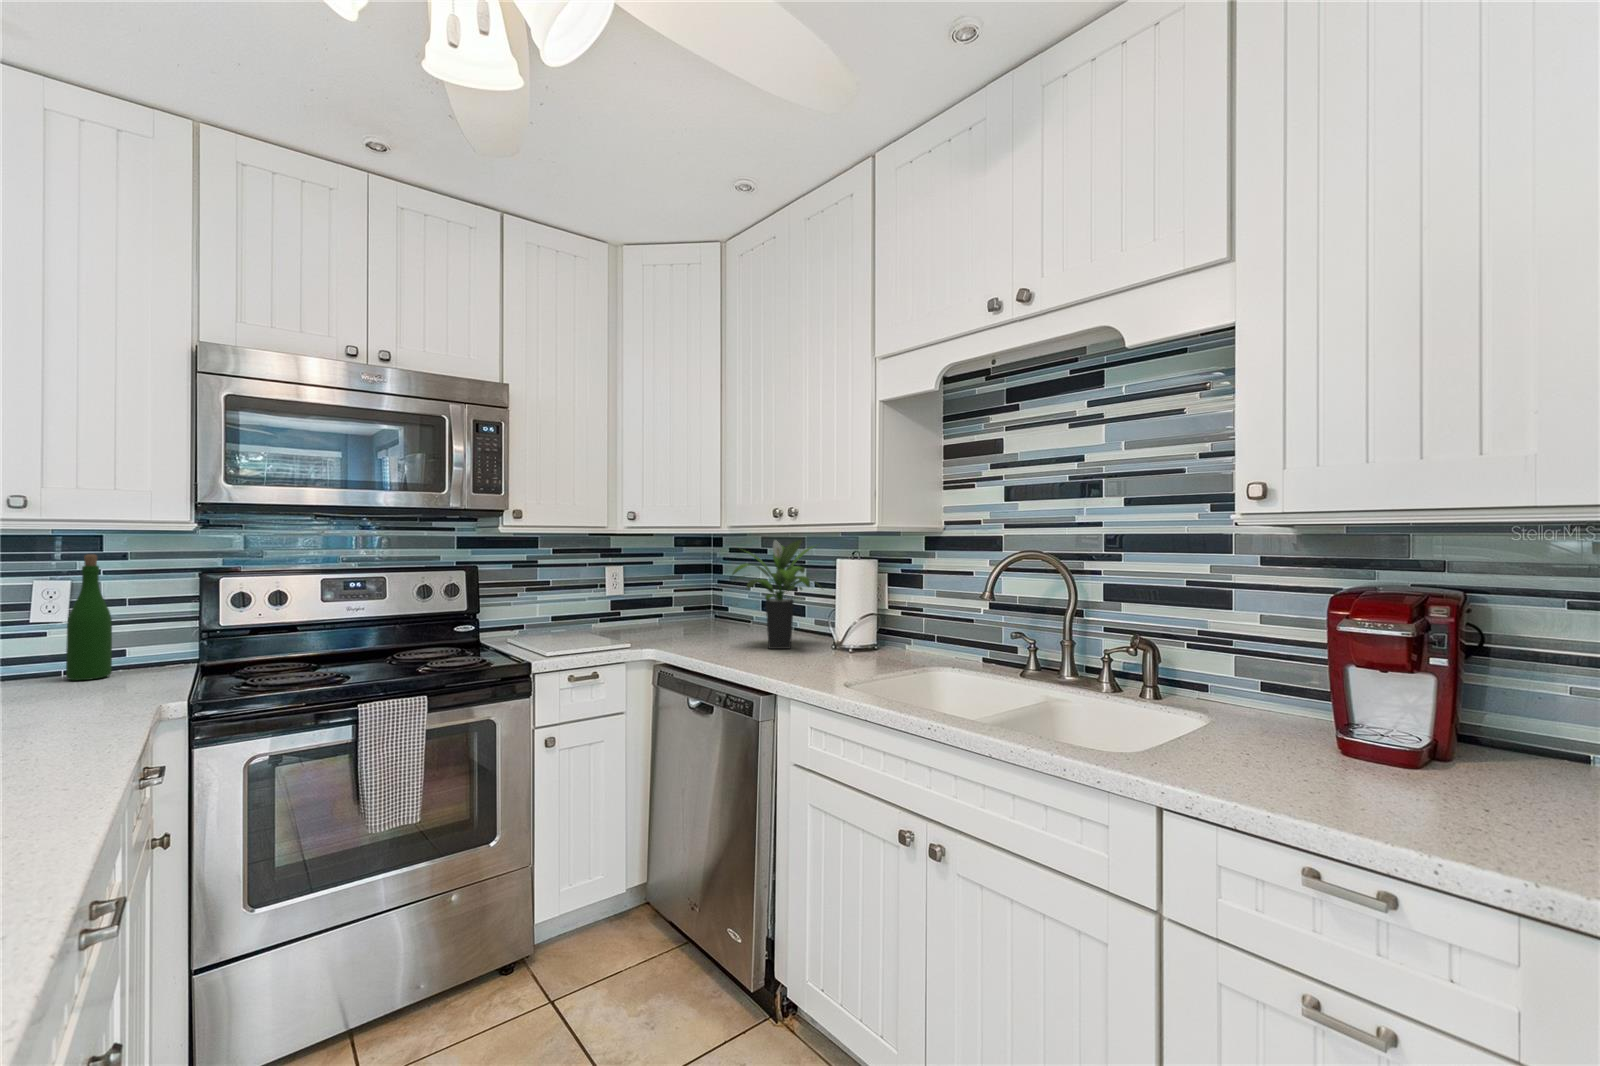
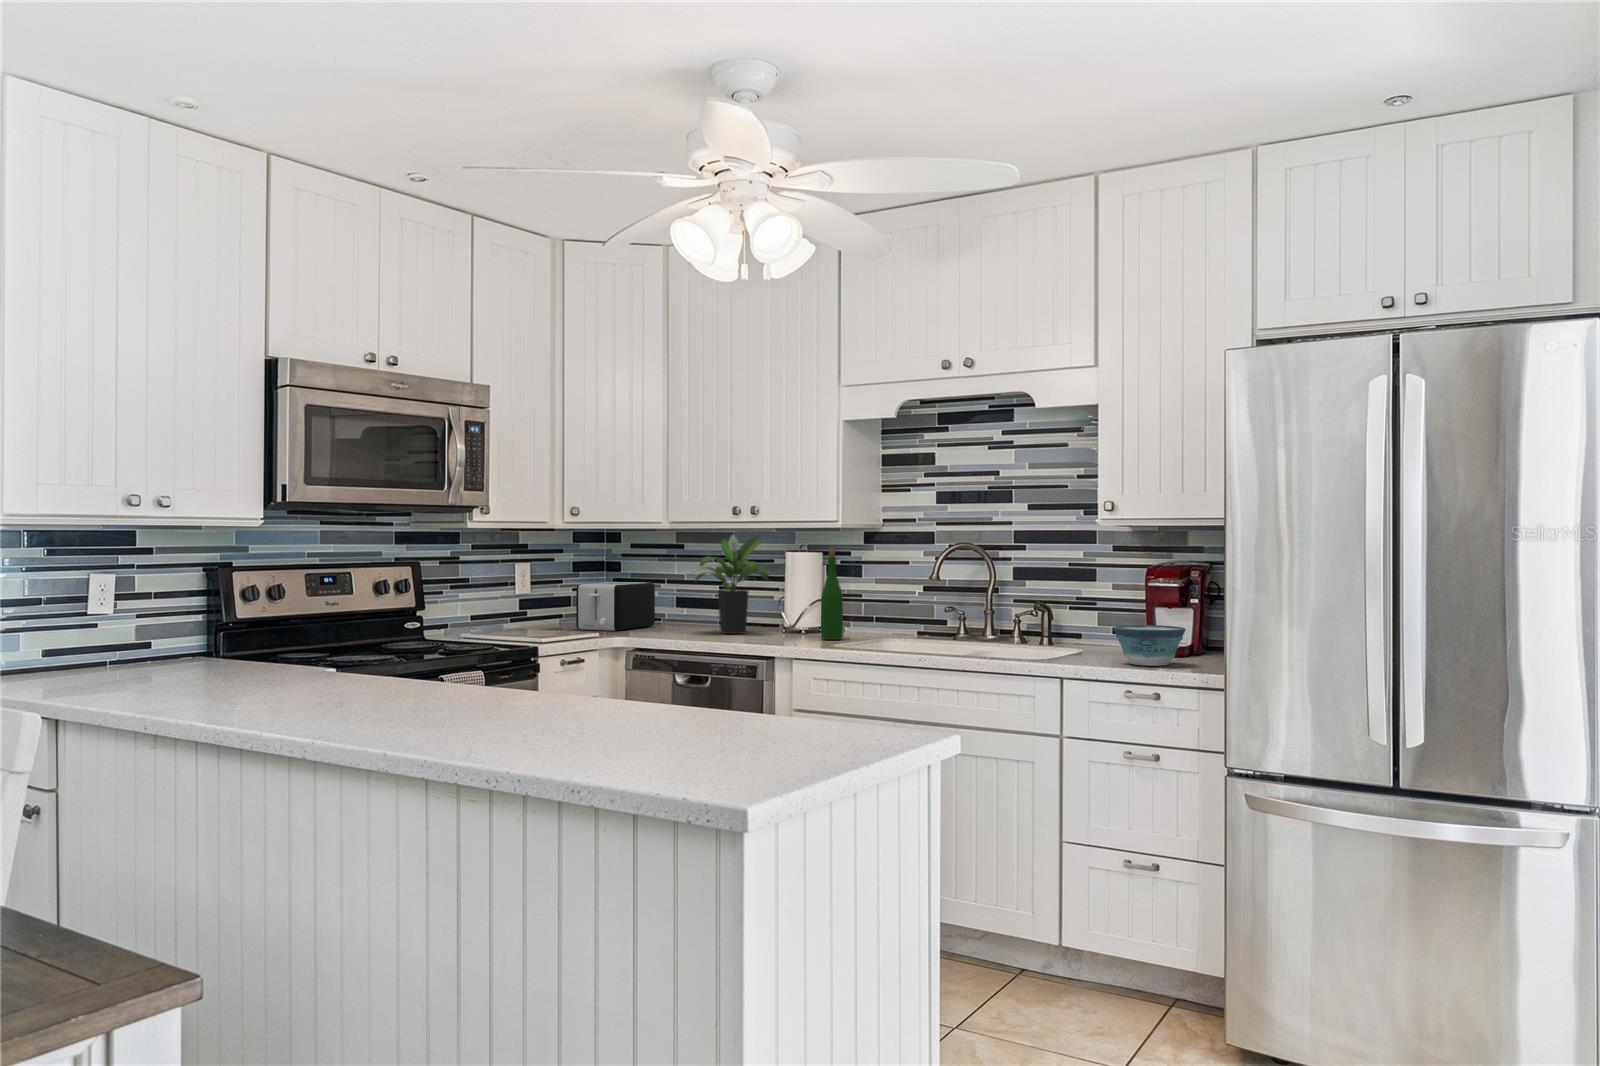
wine bottle: present [66,554,112,681] -> present [821,549,843,640]
toaster: none [647,585,733,637] -> present [576,582,655,631]
bowl: none [1271,720,1463,832] -> present [1113,625,1186,666]

